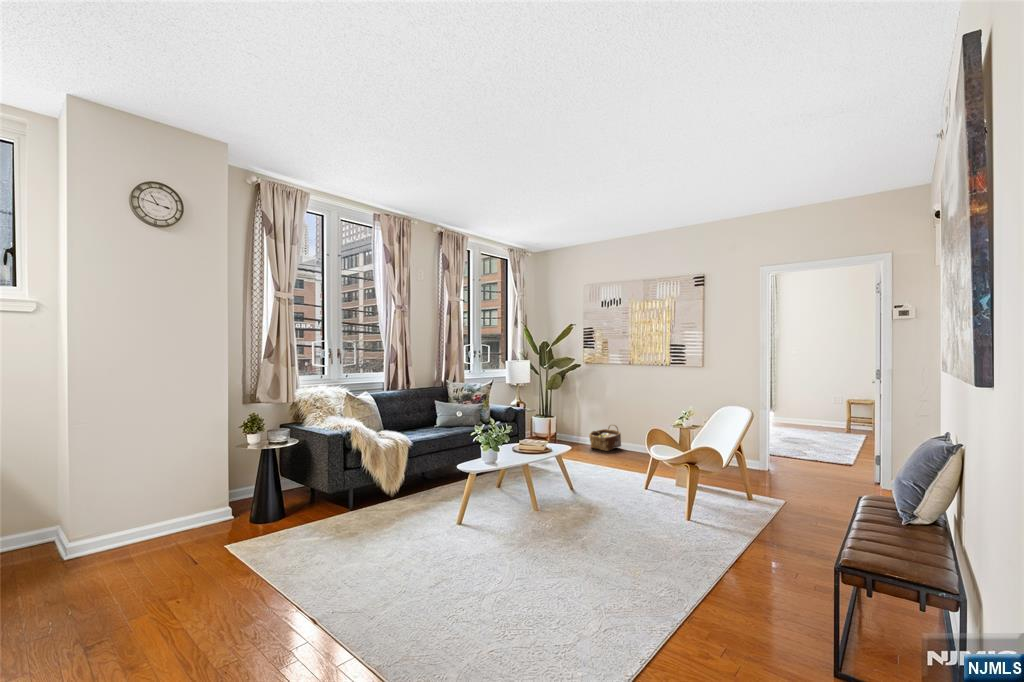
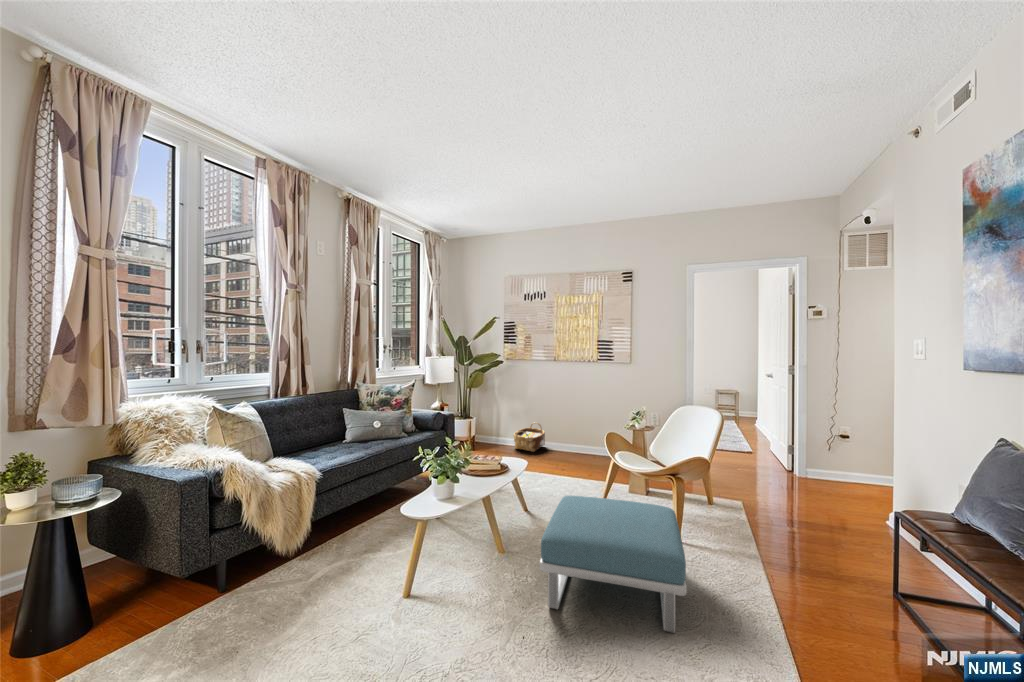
footstool: none [546,471,672,560] -> present [540,496,687,633]

